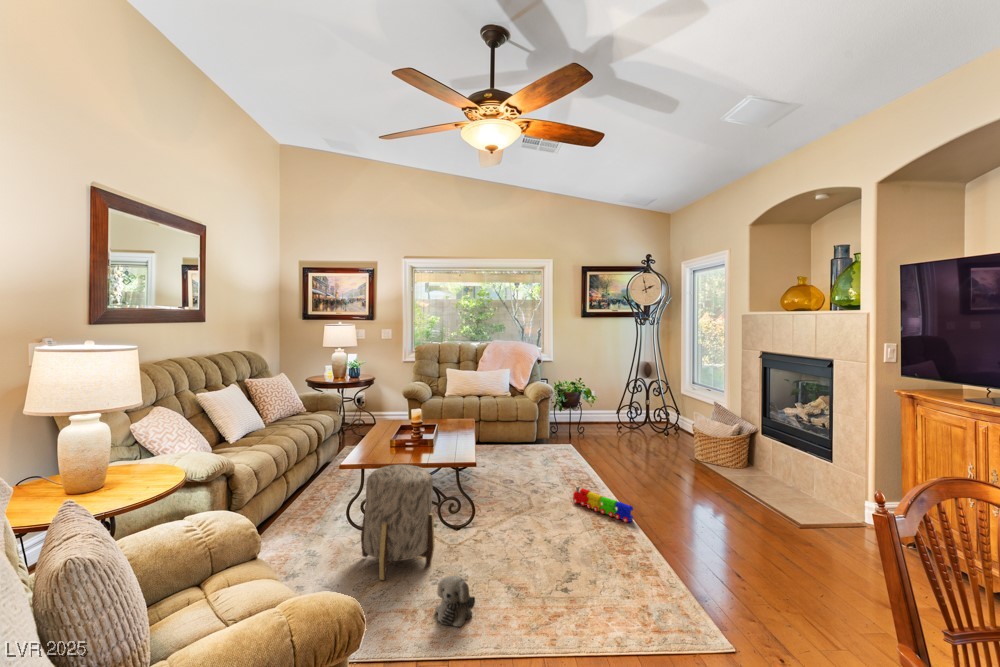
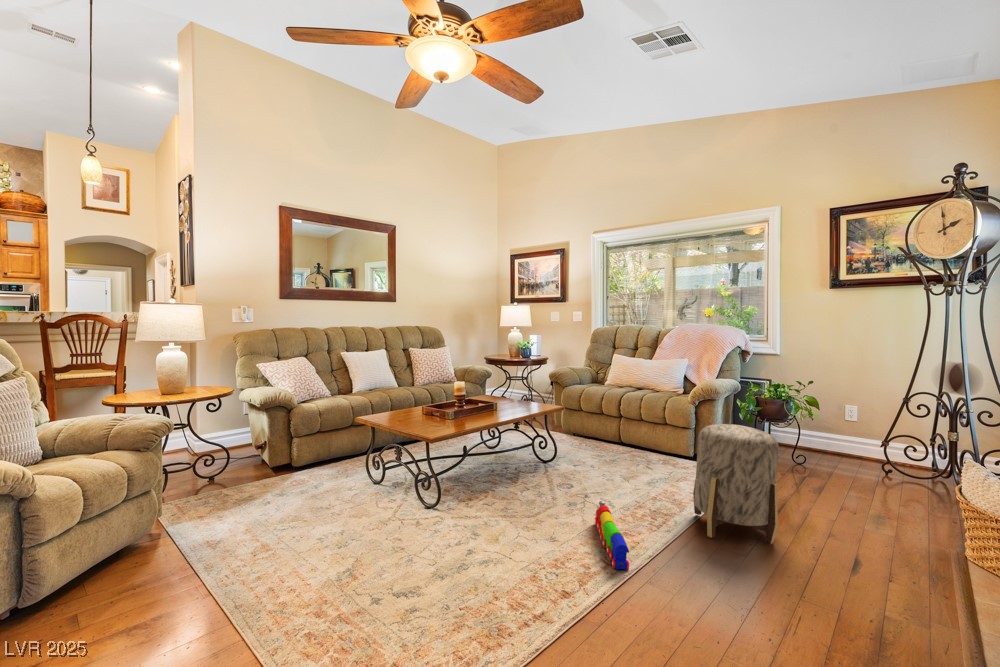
ottoman: present [361,465,435,580] -> present [693,424,779,544]
plush toy: present [435,575,475,627] -> none [252,515,325,569]

